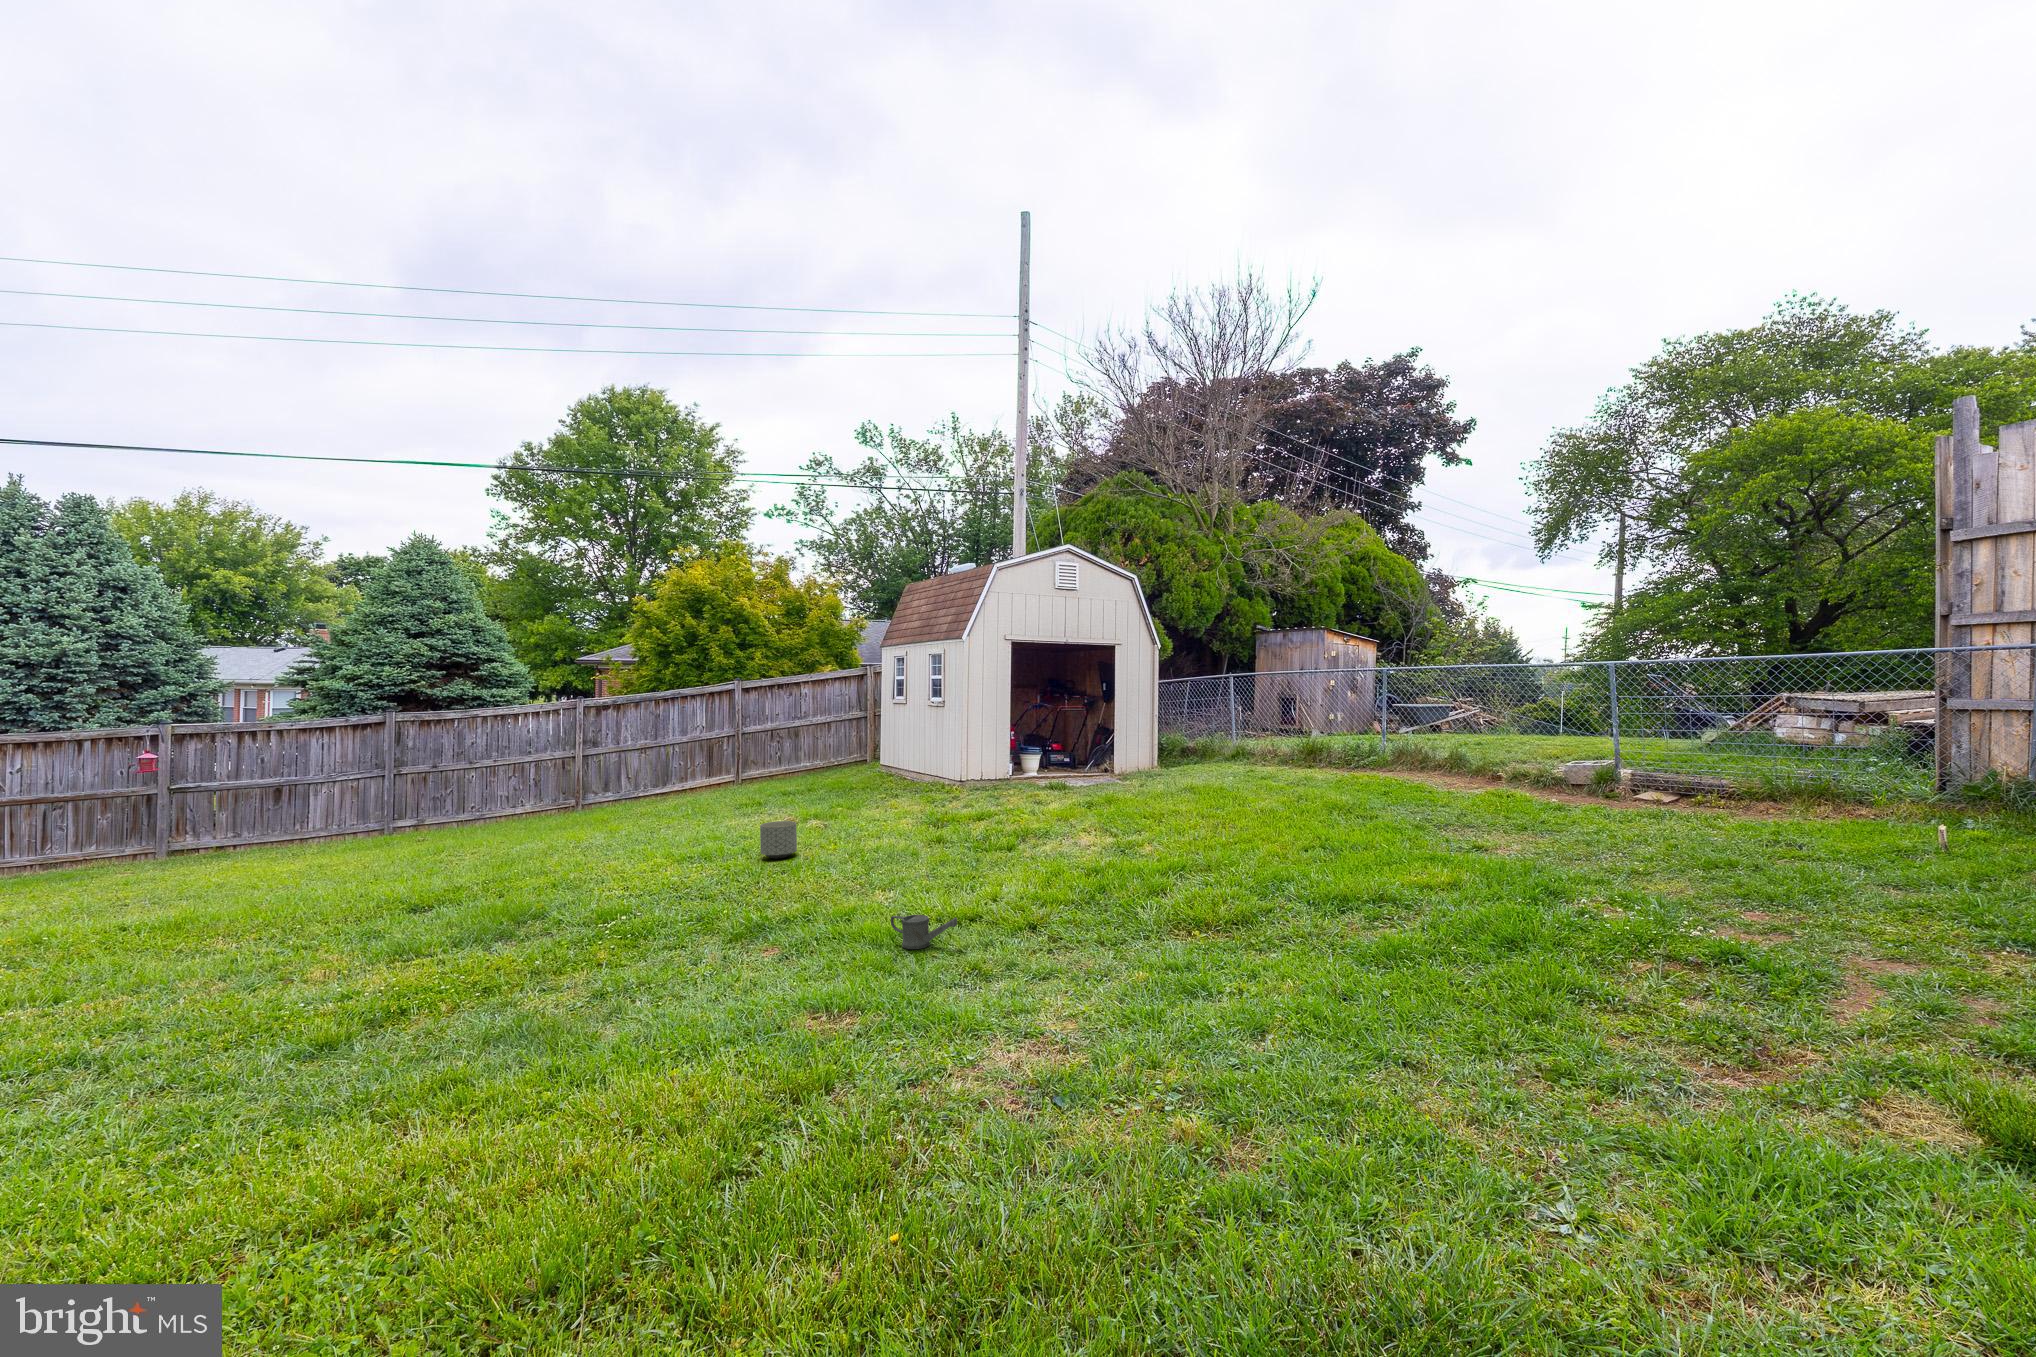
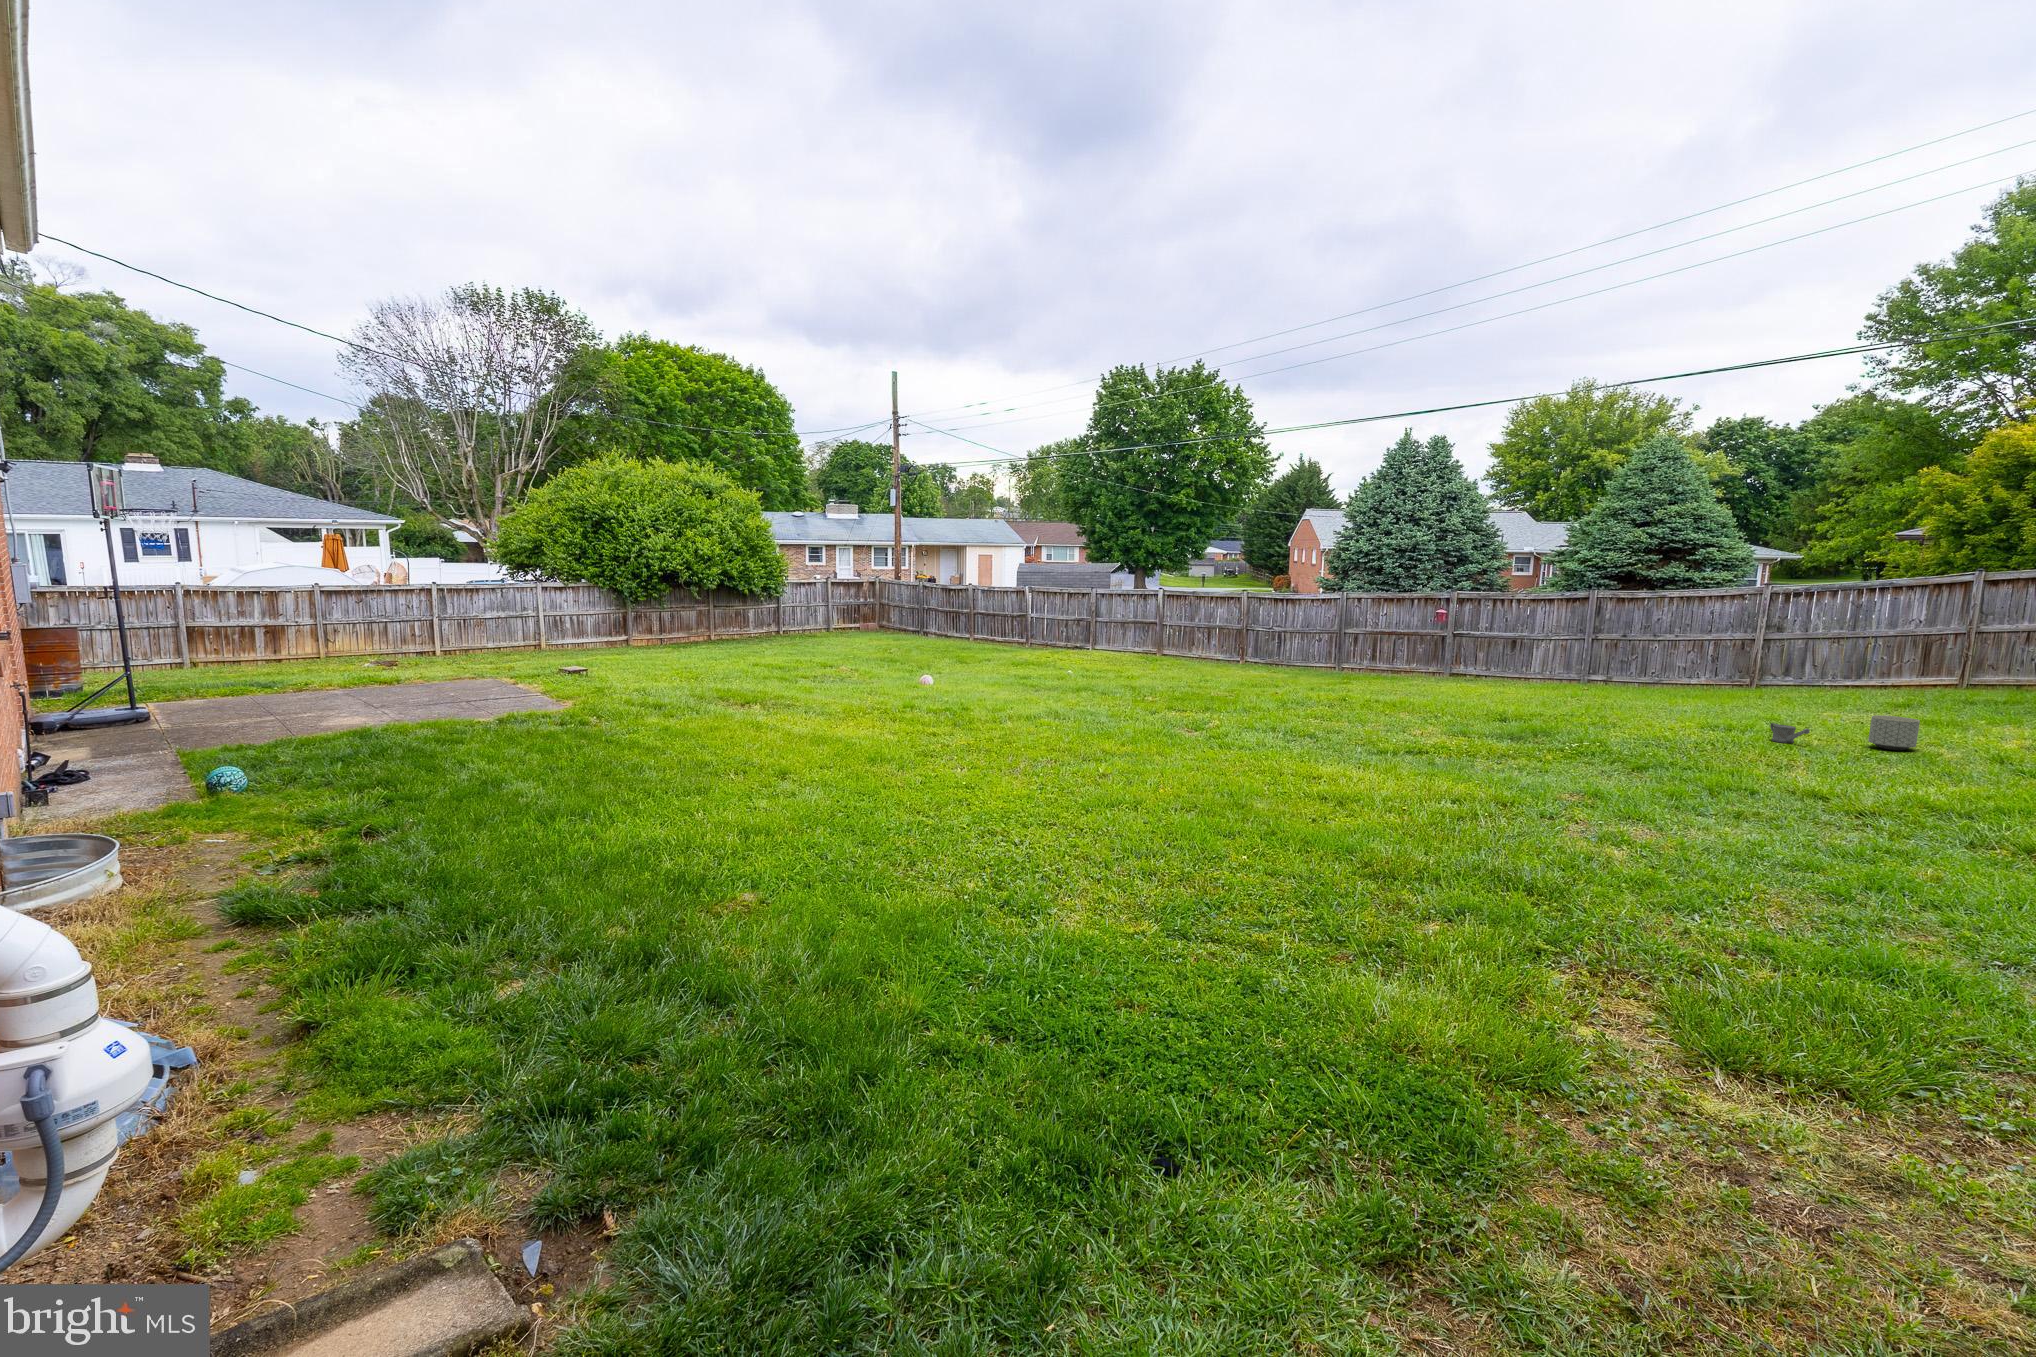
watering can: present [891,915,957,949] -> present [1770,723,1810,743]

